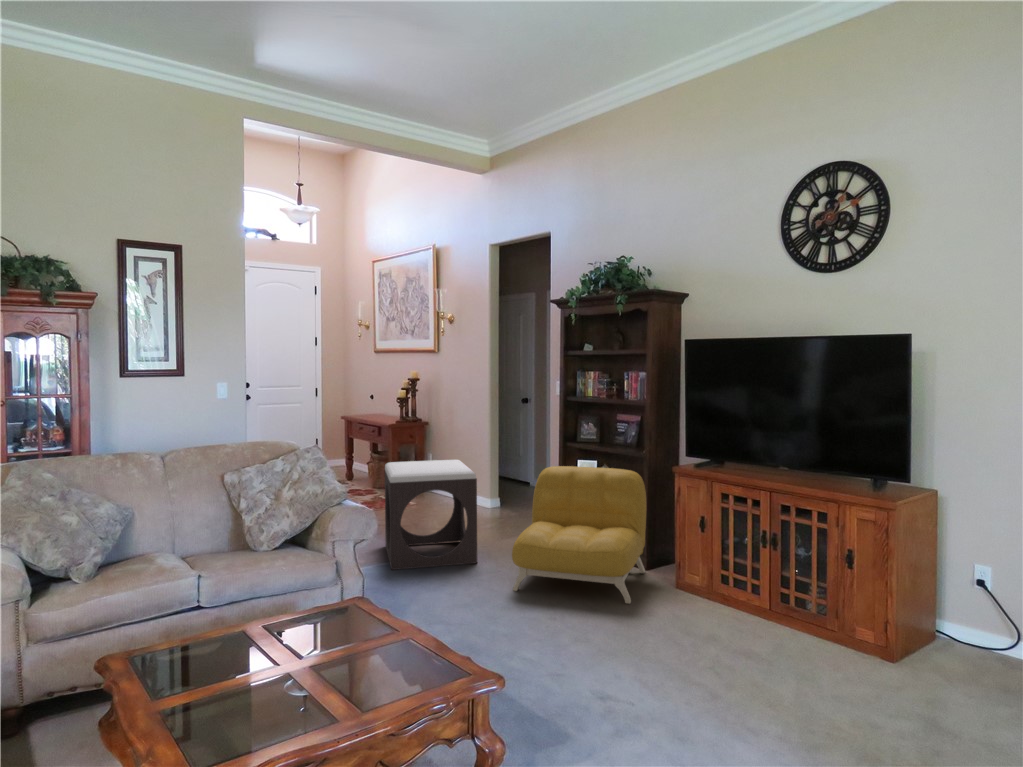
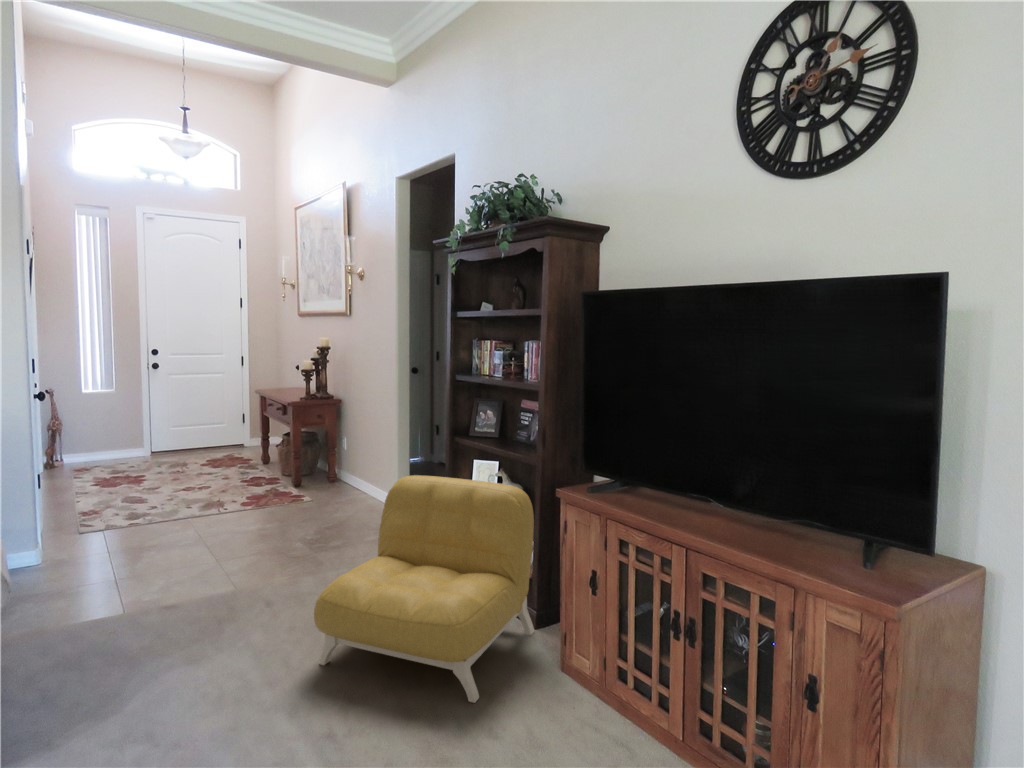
footstool: present [385,459,477,570] -> none [179,457,323,614]

